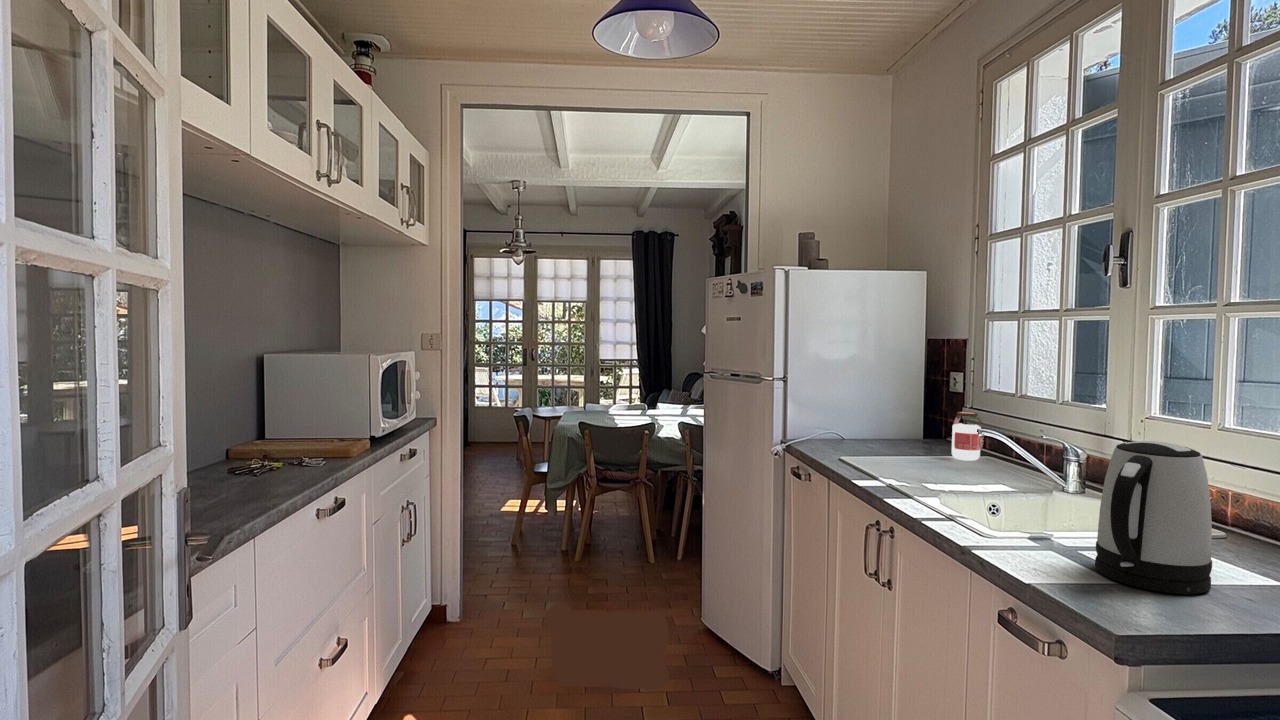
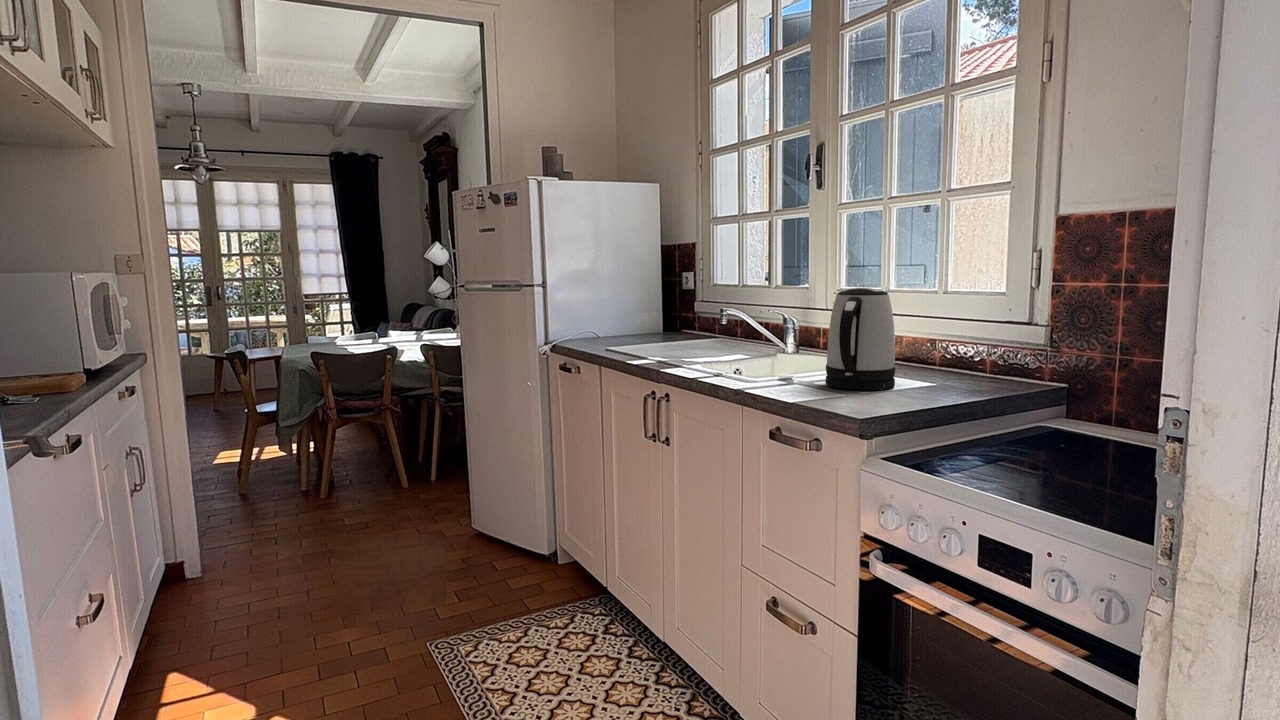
jar: present [952,412,983,461] -> none [694,302,718,342]

